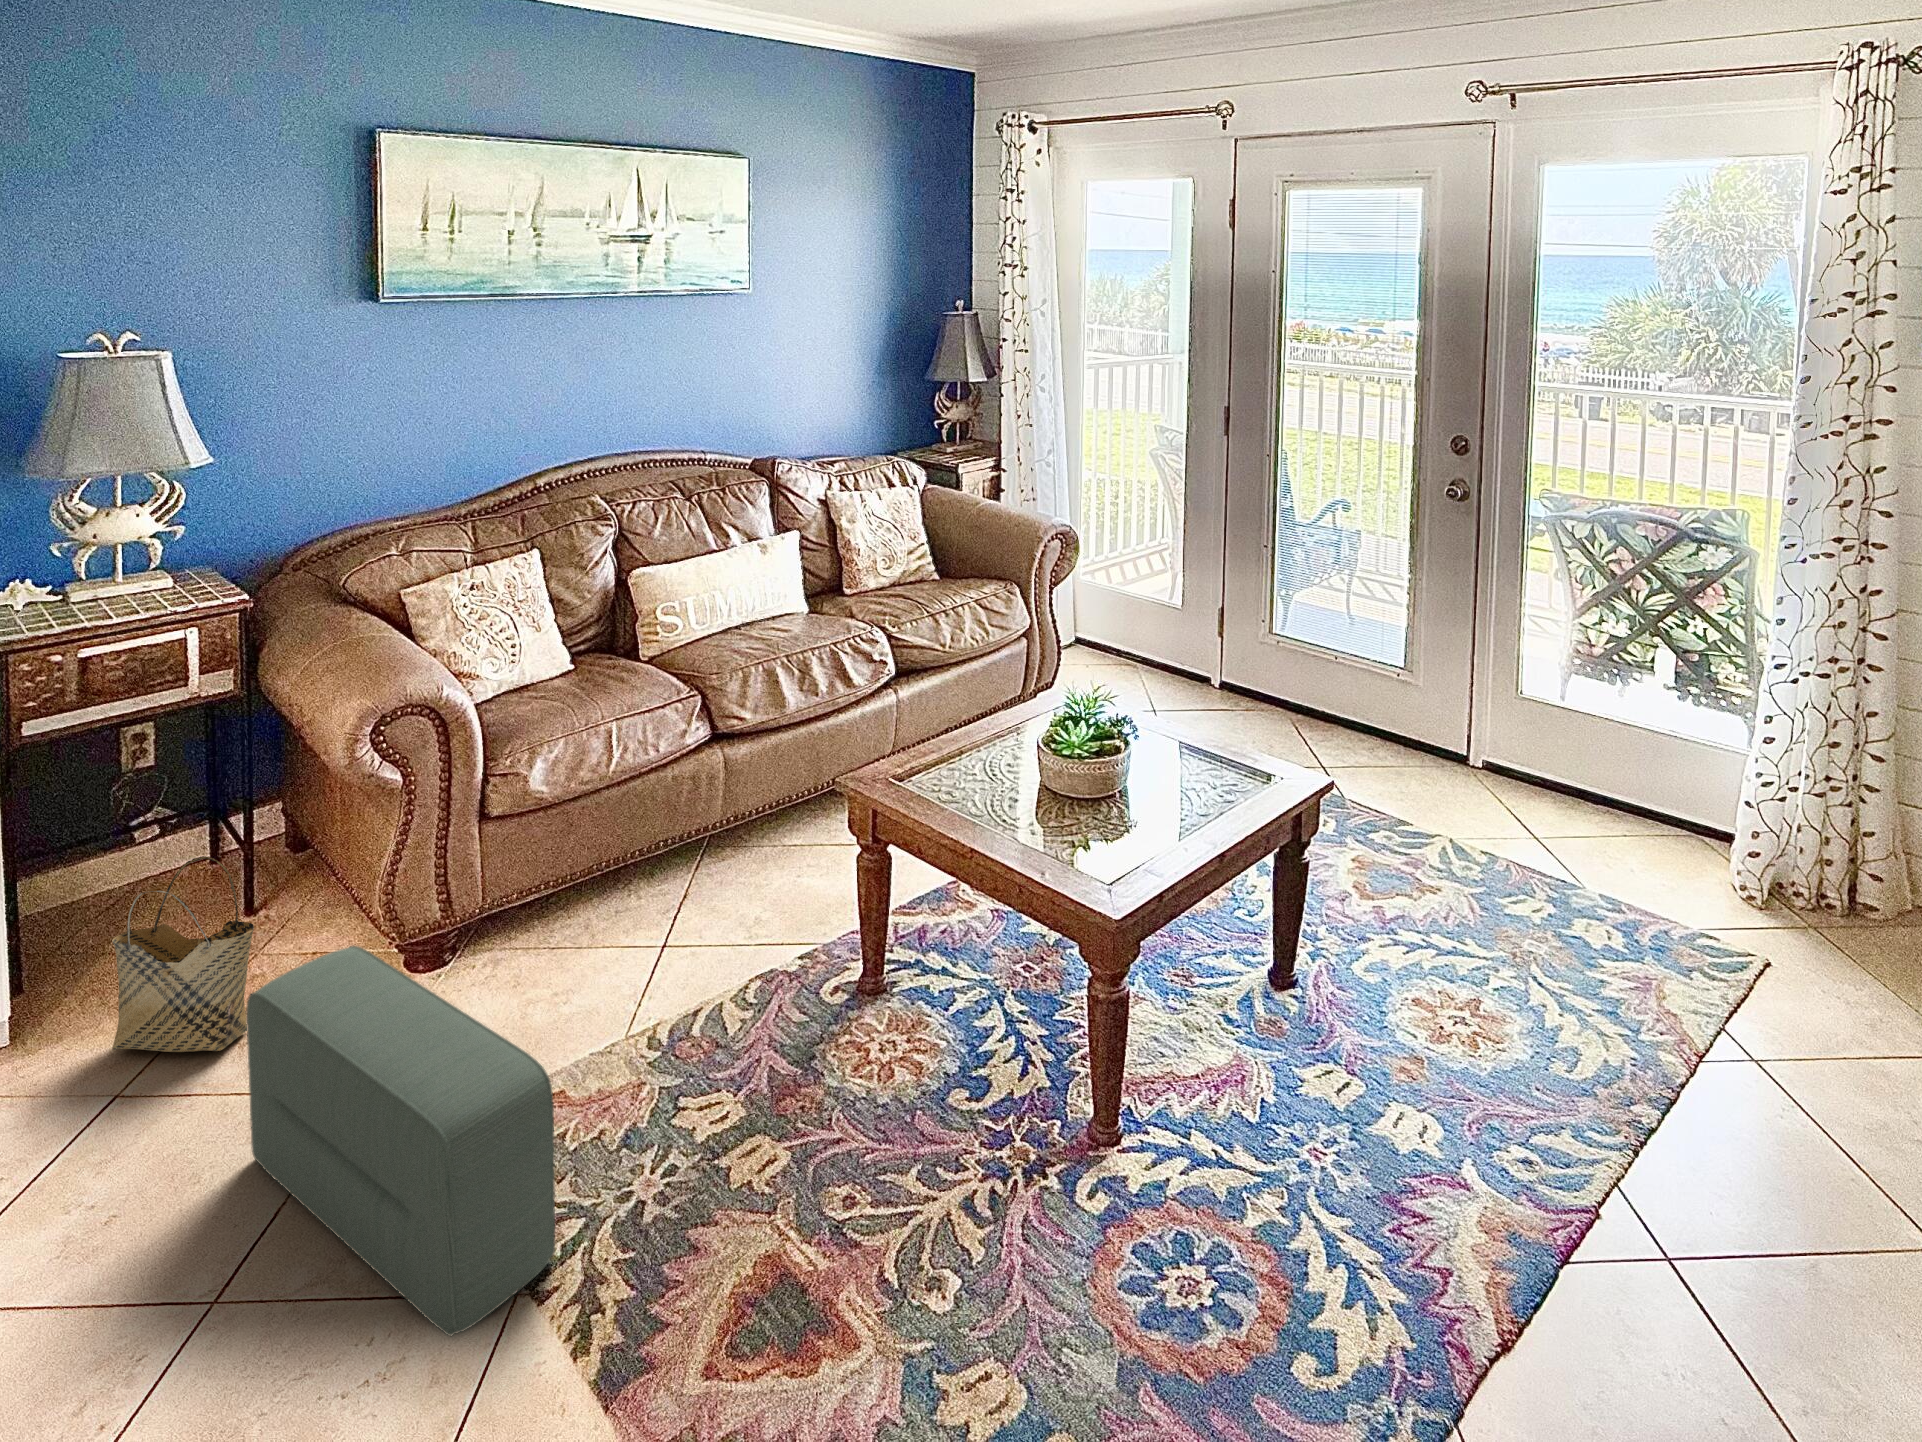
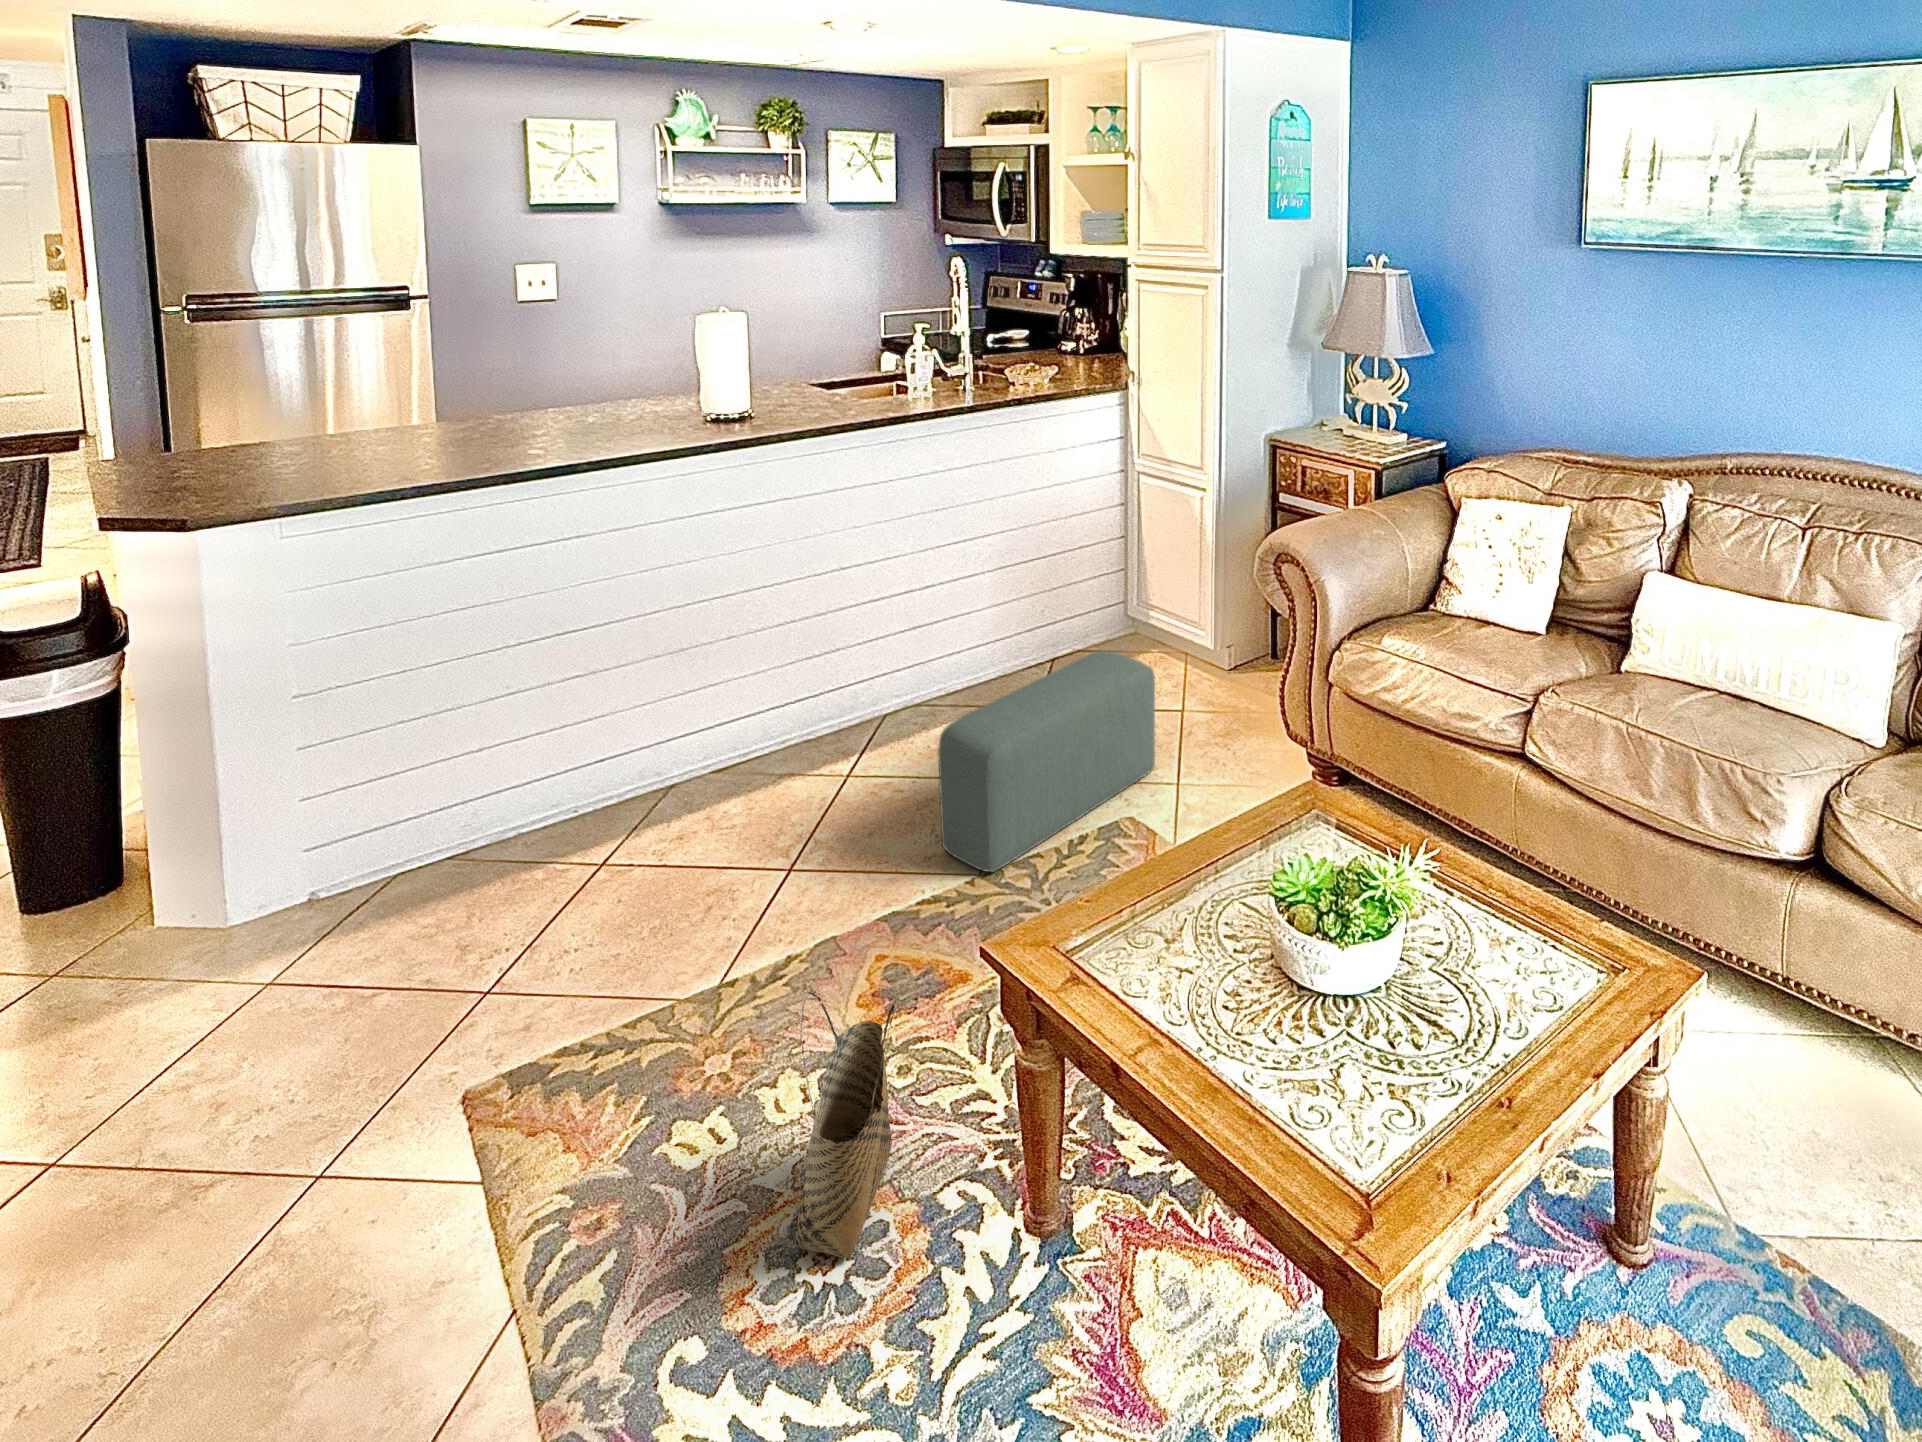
woven basket: present [112,856,254,1052] -> present [796,992,896,1258]

